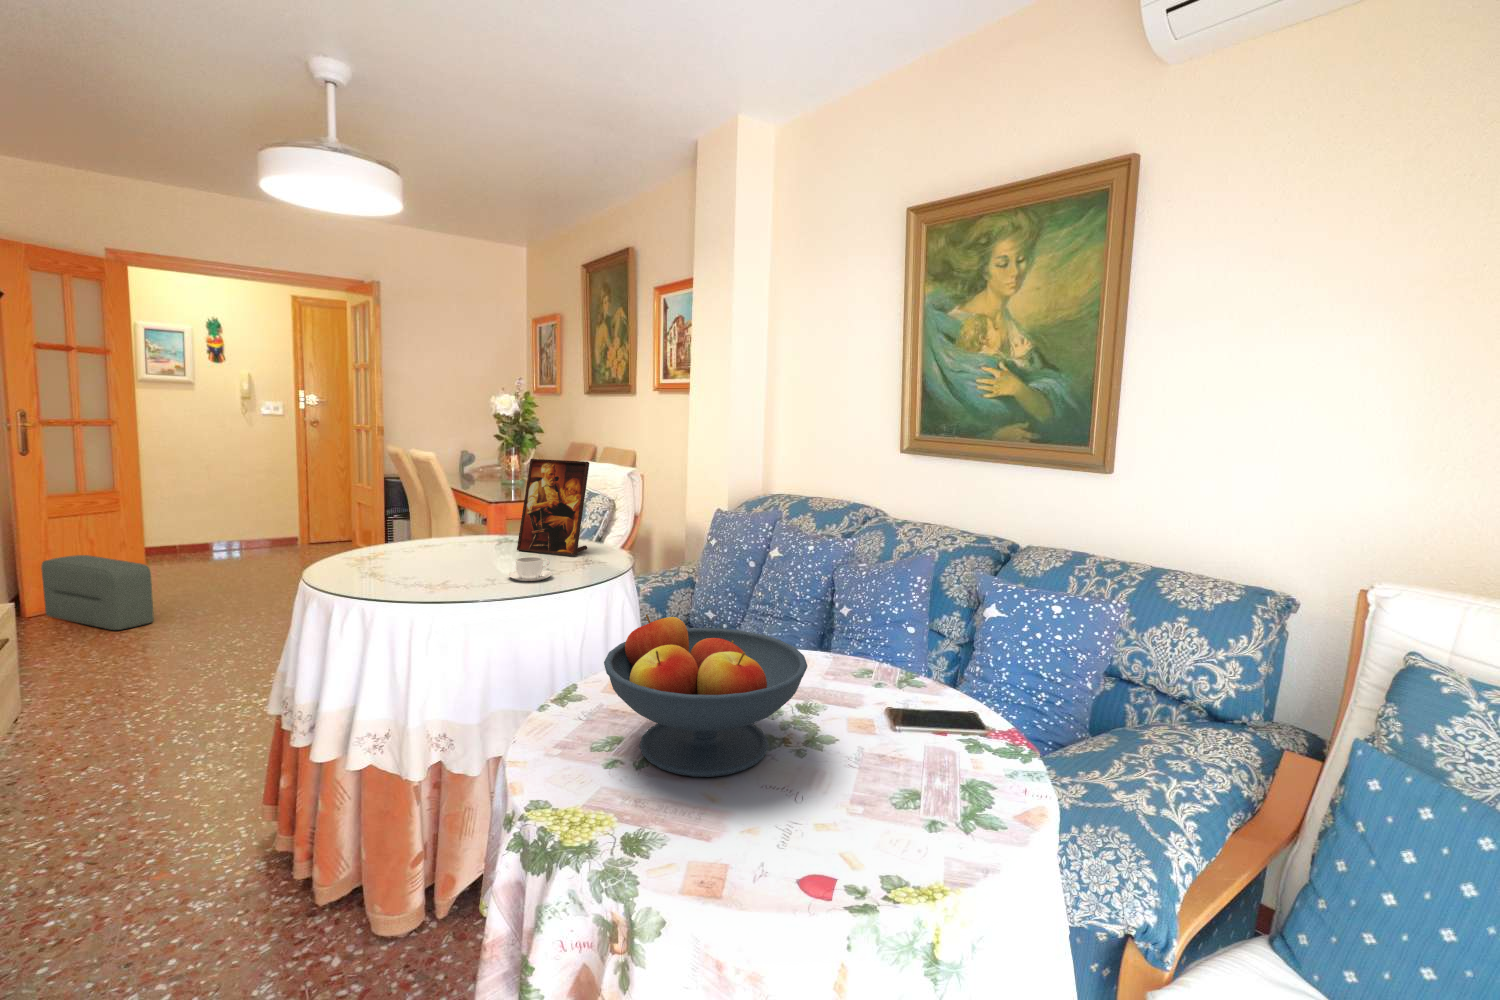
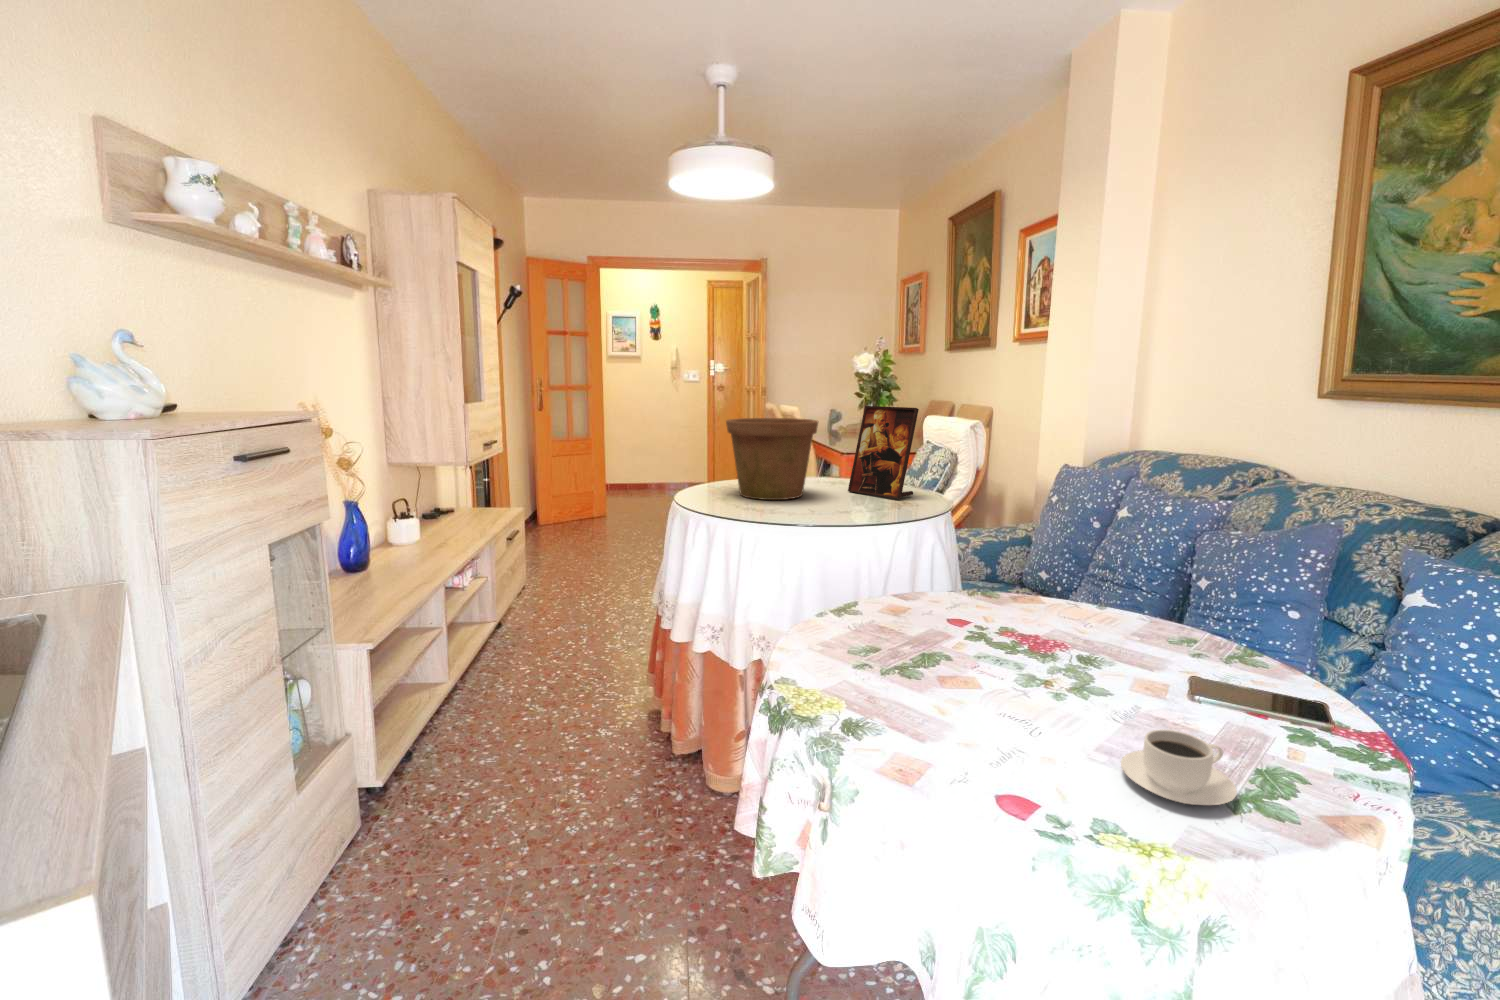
flower pot: none [368,473,484,569] -> present [726,418,818,500]
pouf: present [41,555,154,630] -> none [545,485,605,541]
coffee cup: present [508,557,553,581] -> present [1121,730,1237,805]
fruit bowl: present [604,614,807,777] -> none [859,537,1068,695]

